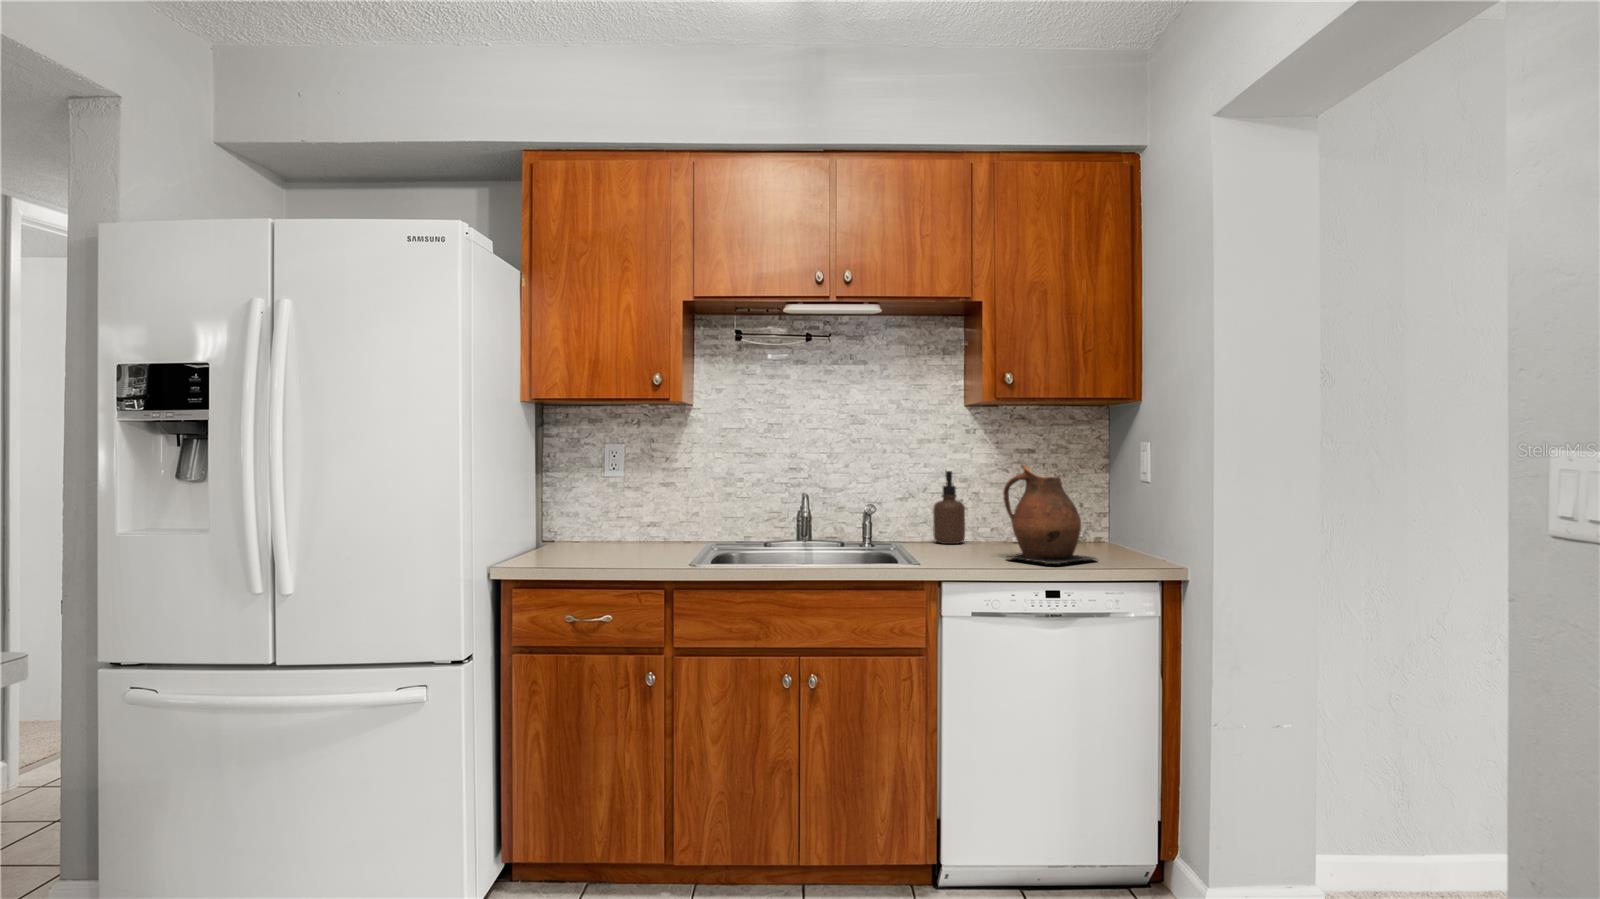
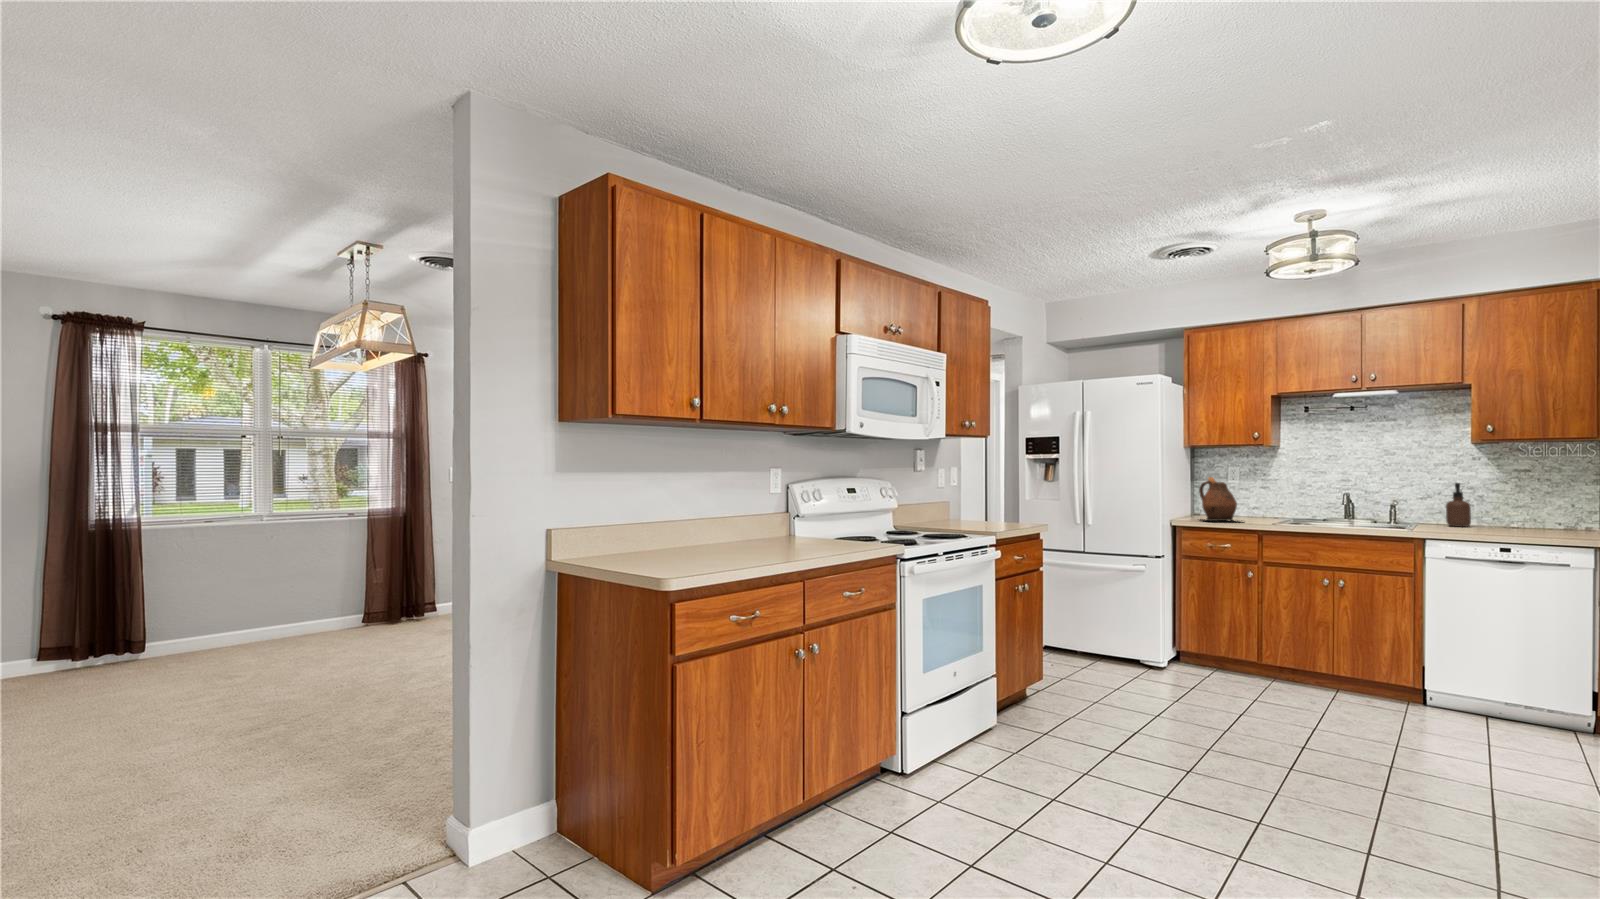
ceramic pitcher: present [1003,465,1096,565] -> present [1199,477,1242,521]

